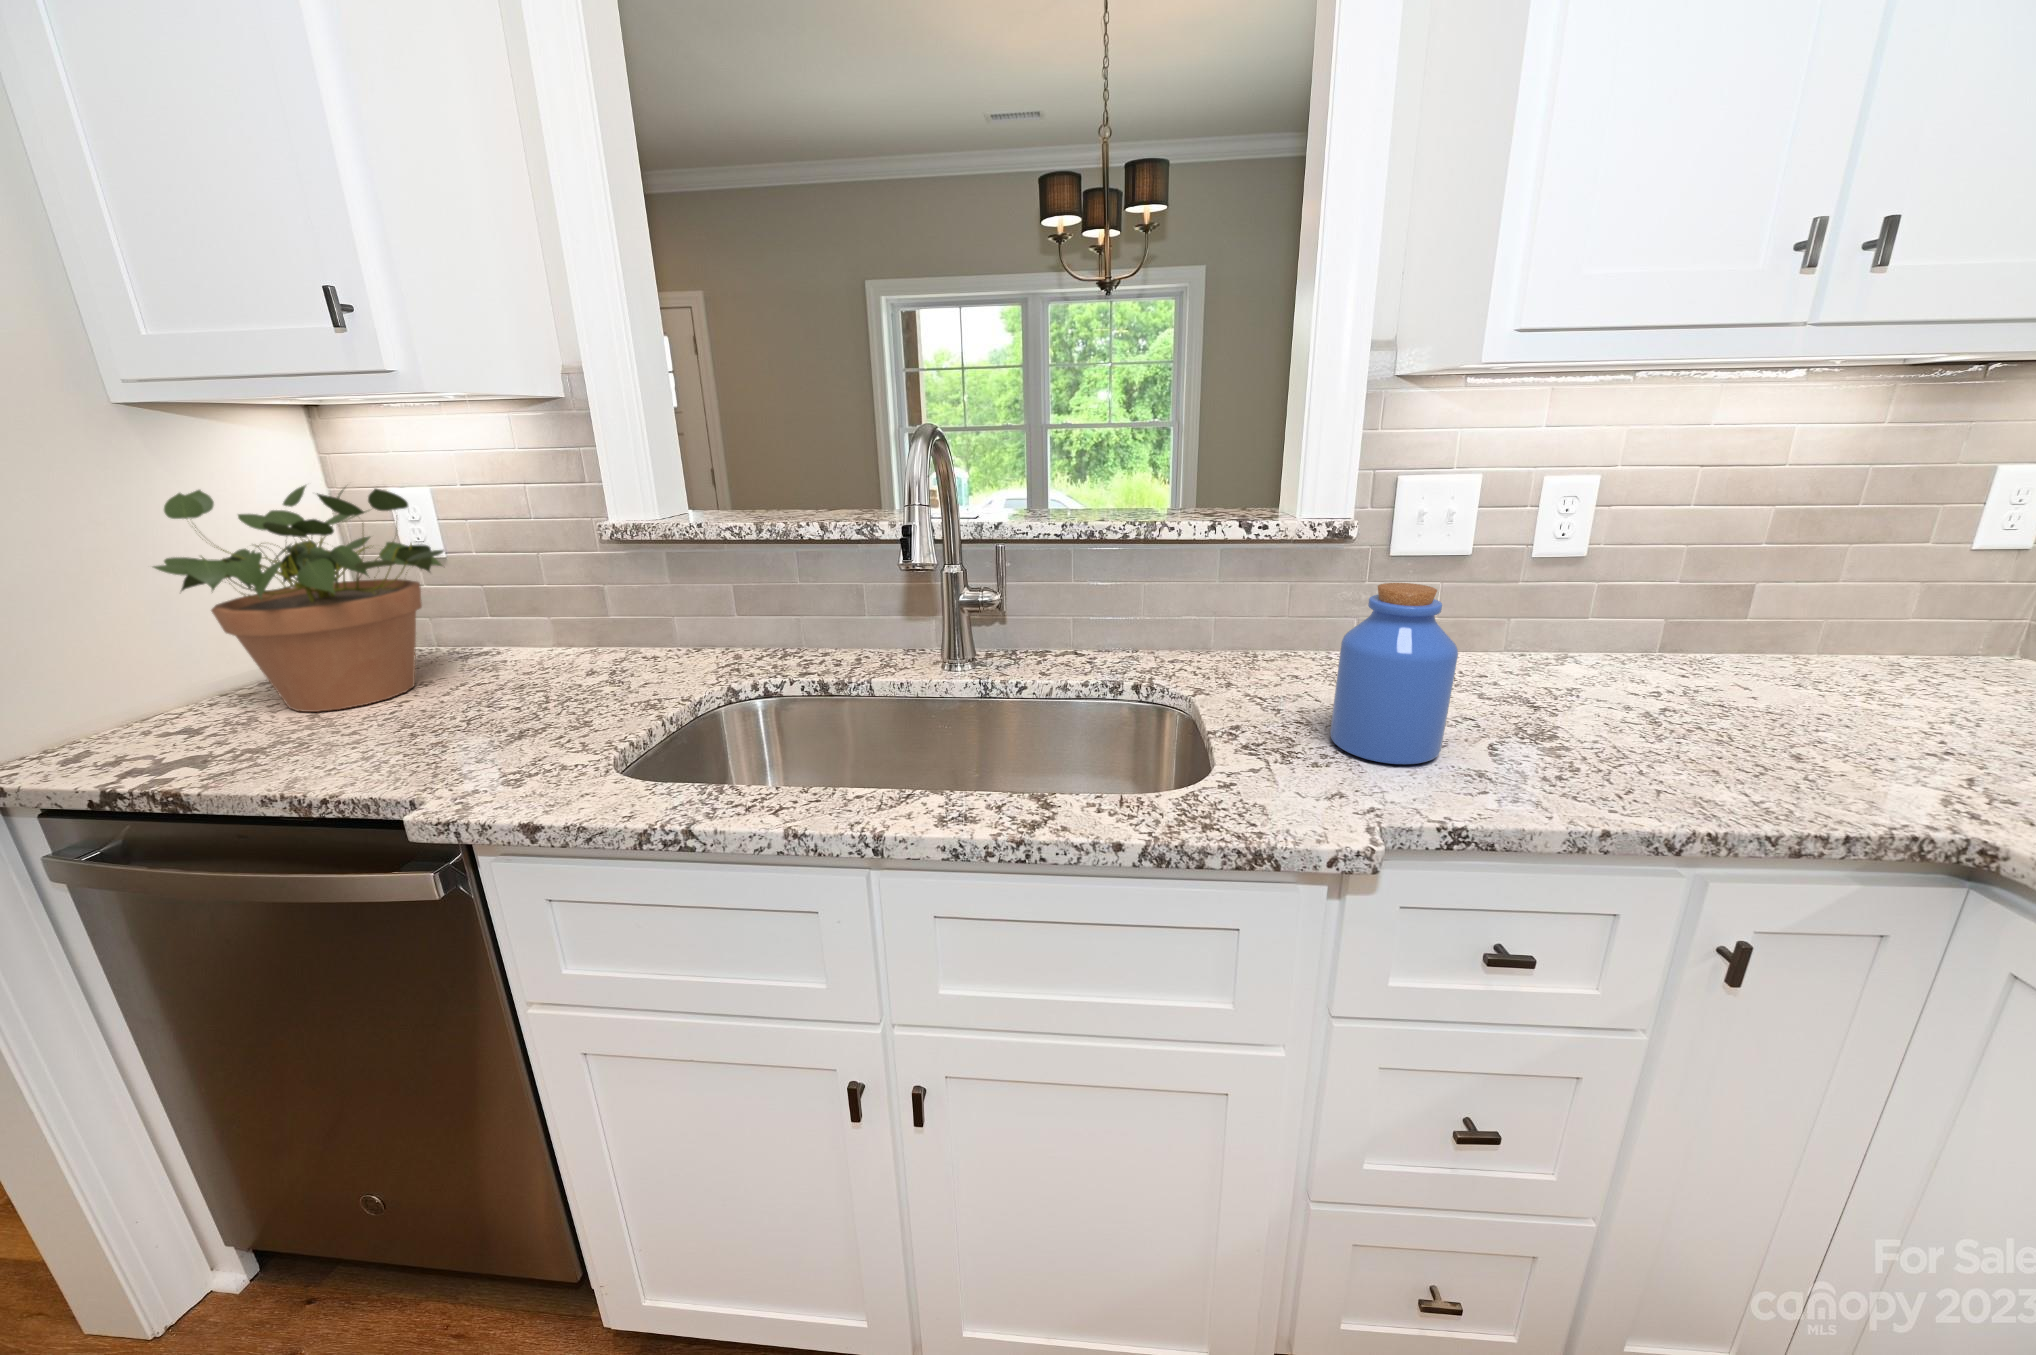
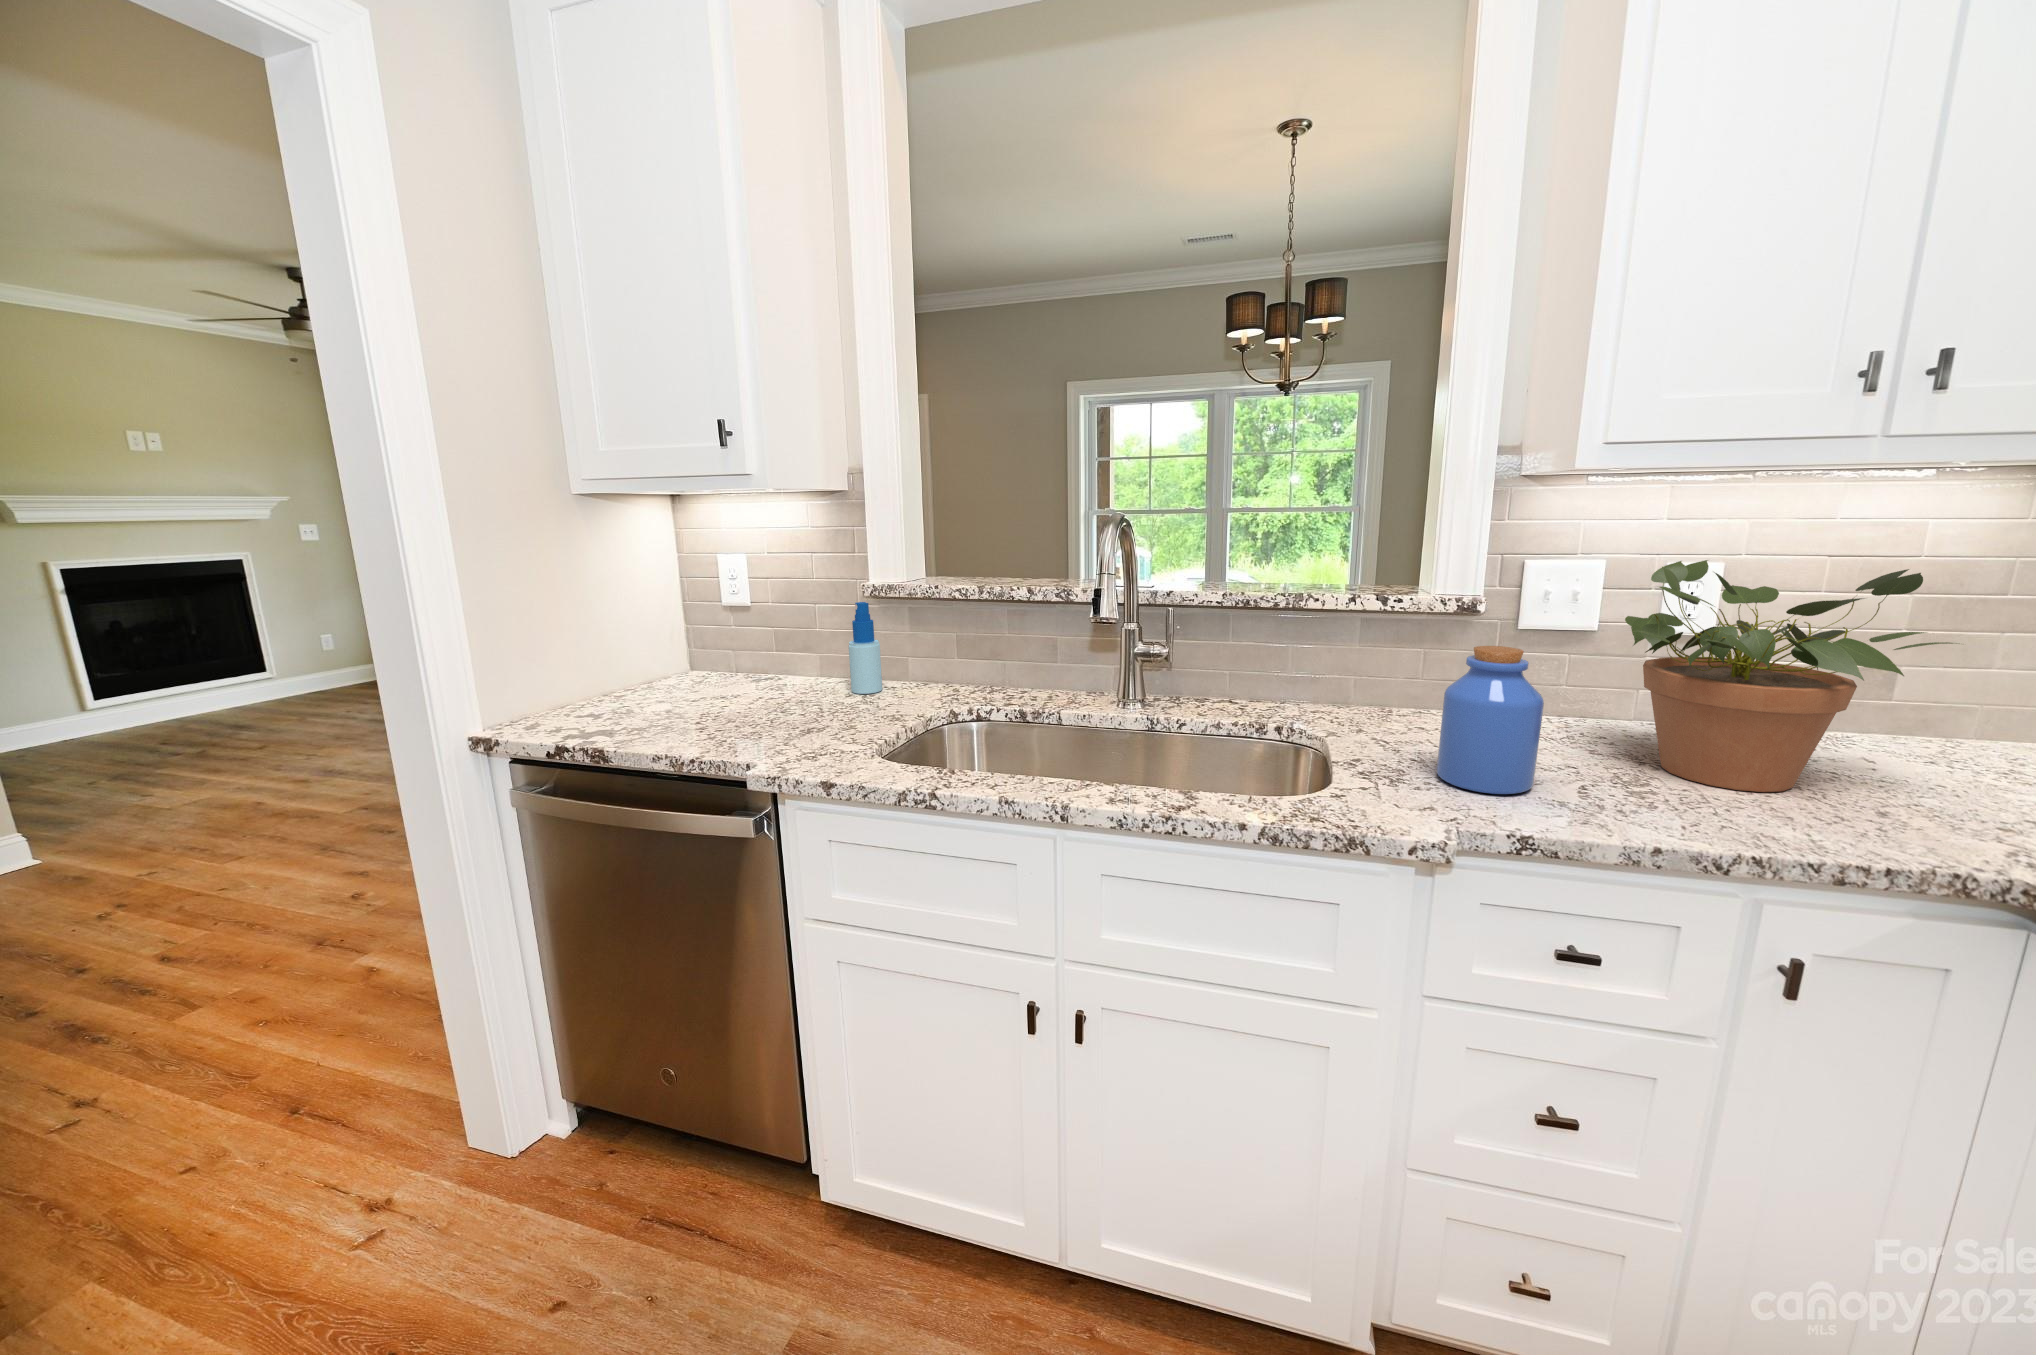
potted plant: present [153,485,444,712] -> present [1625,560,1957,792]
spray bottle: none [581,546,638,669] -> present [849,602,882,694]

